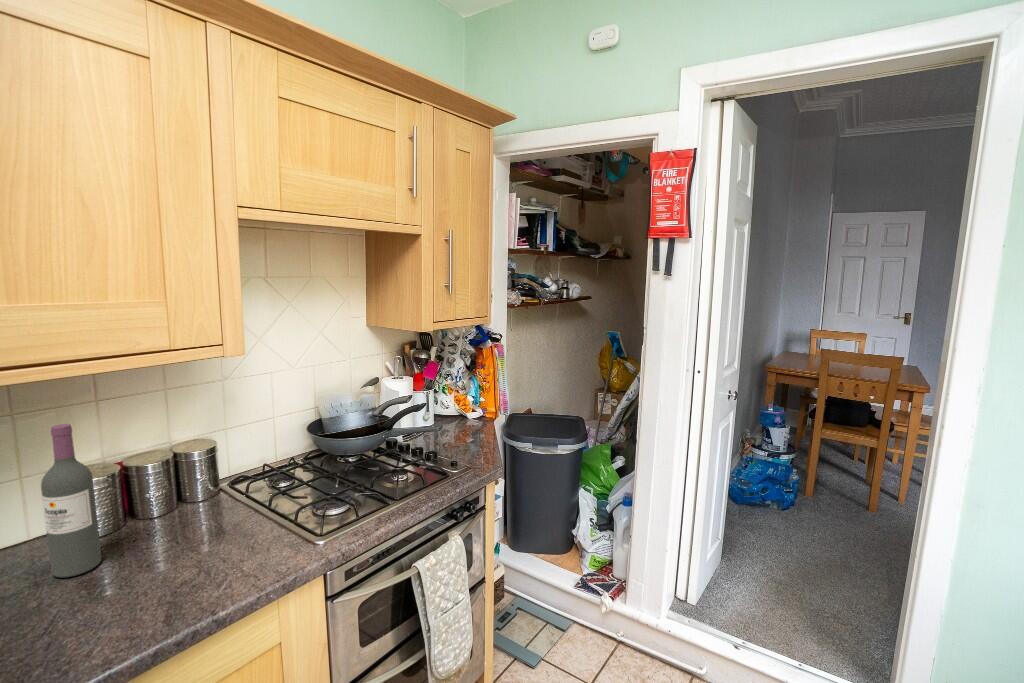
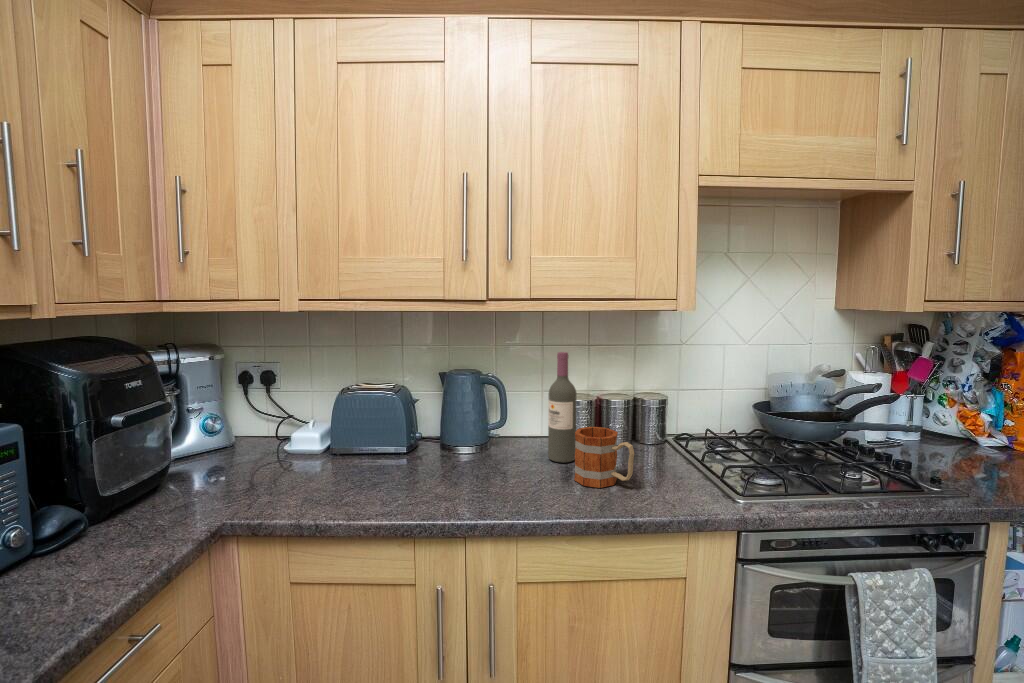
mug: none [102,511,198,600] -> present [574,427,634,488]

